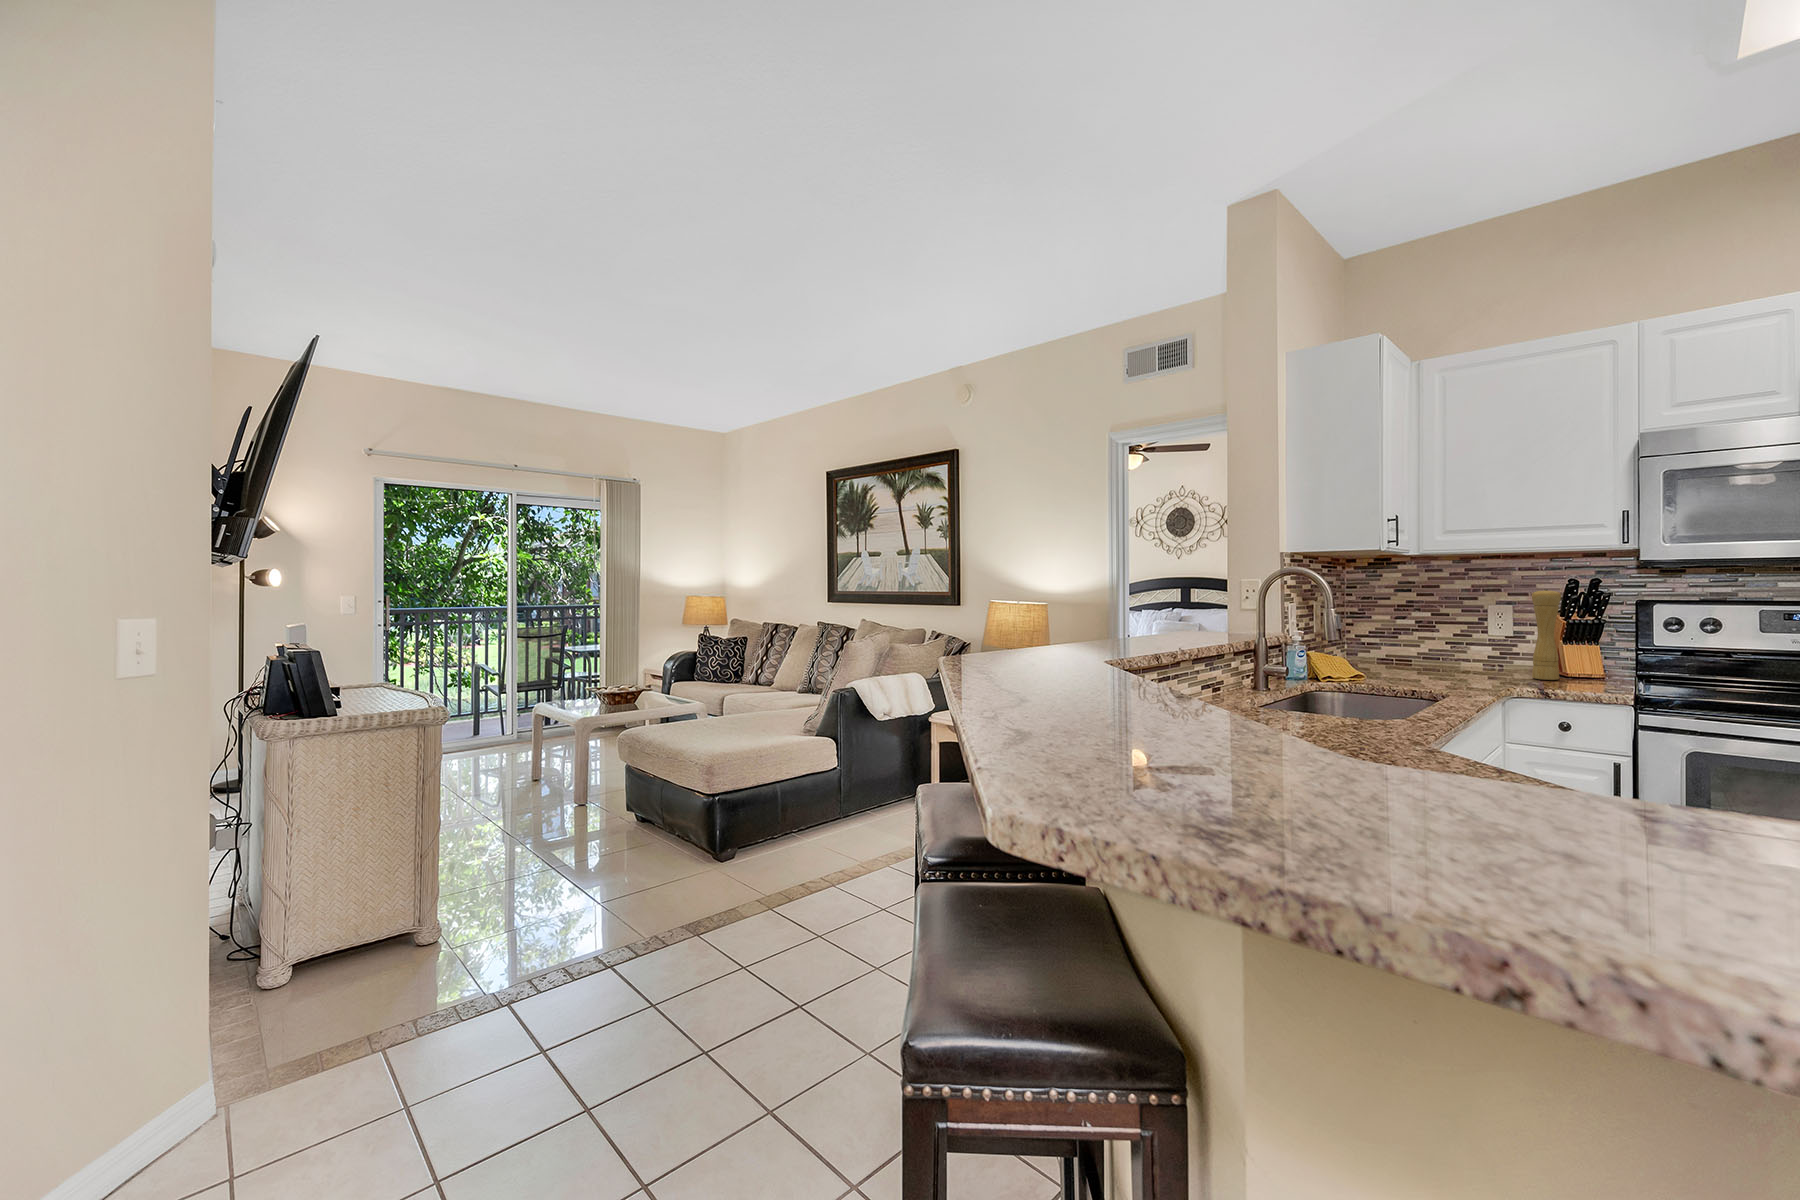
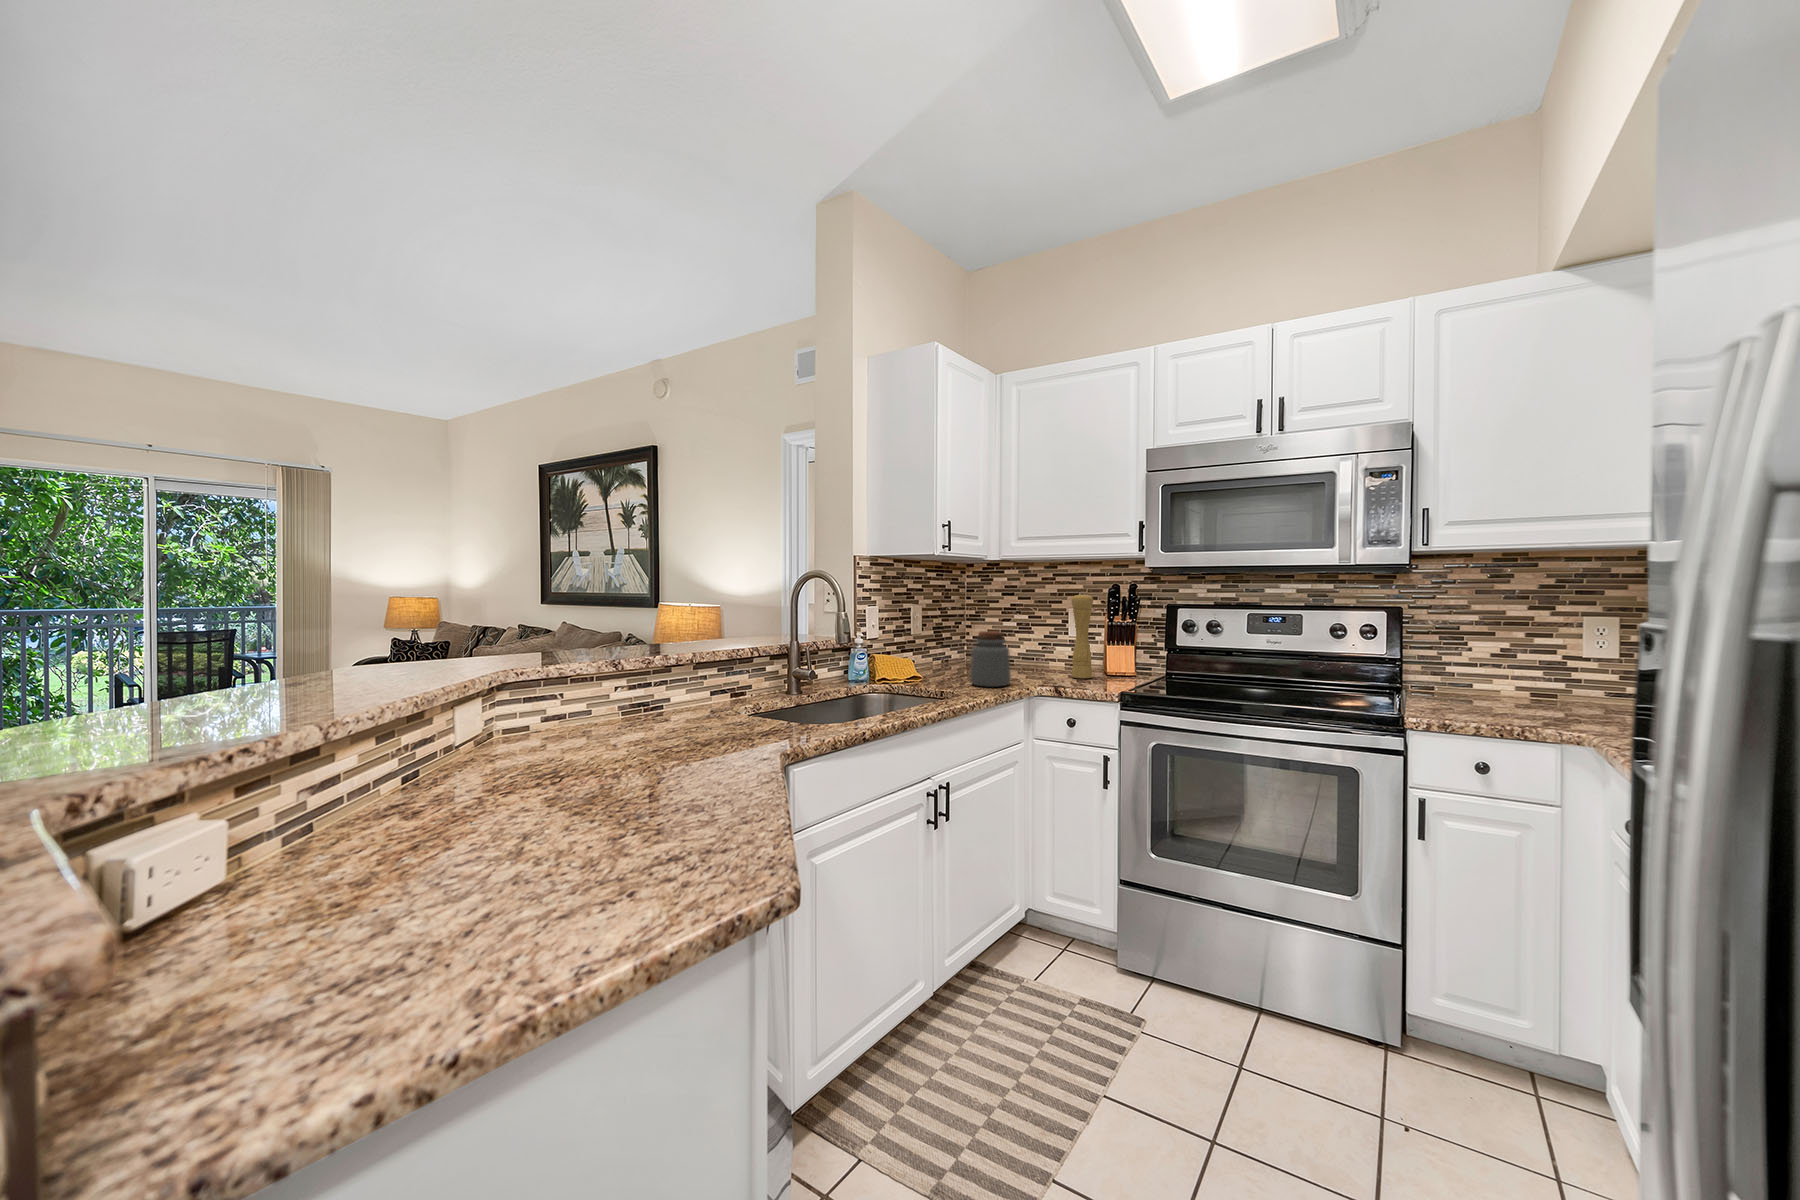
jar: none [1427,629,1479,687] -> present [970,631,1011,687]

